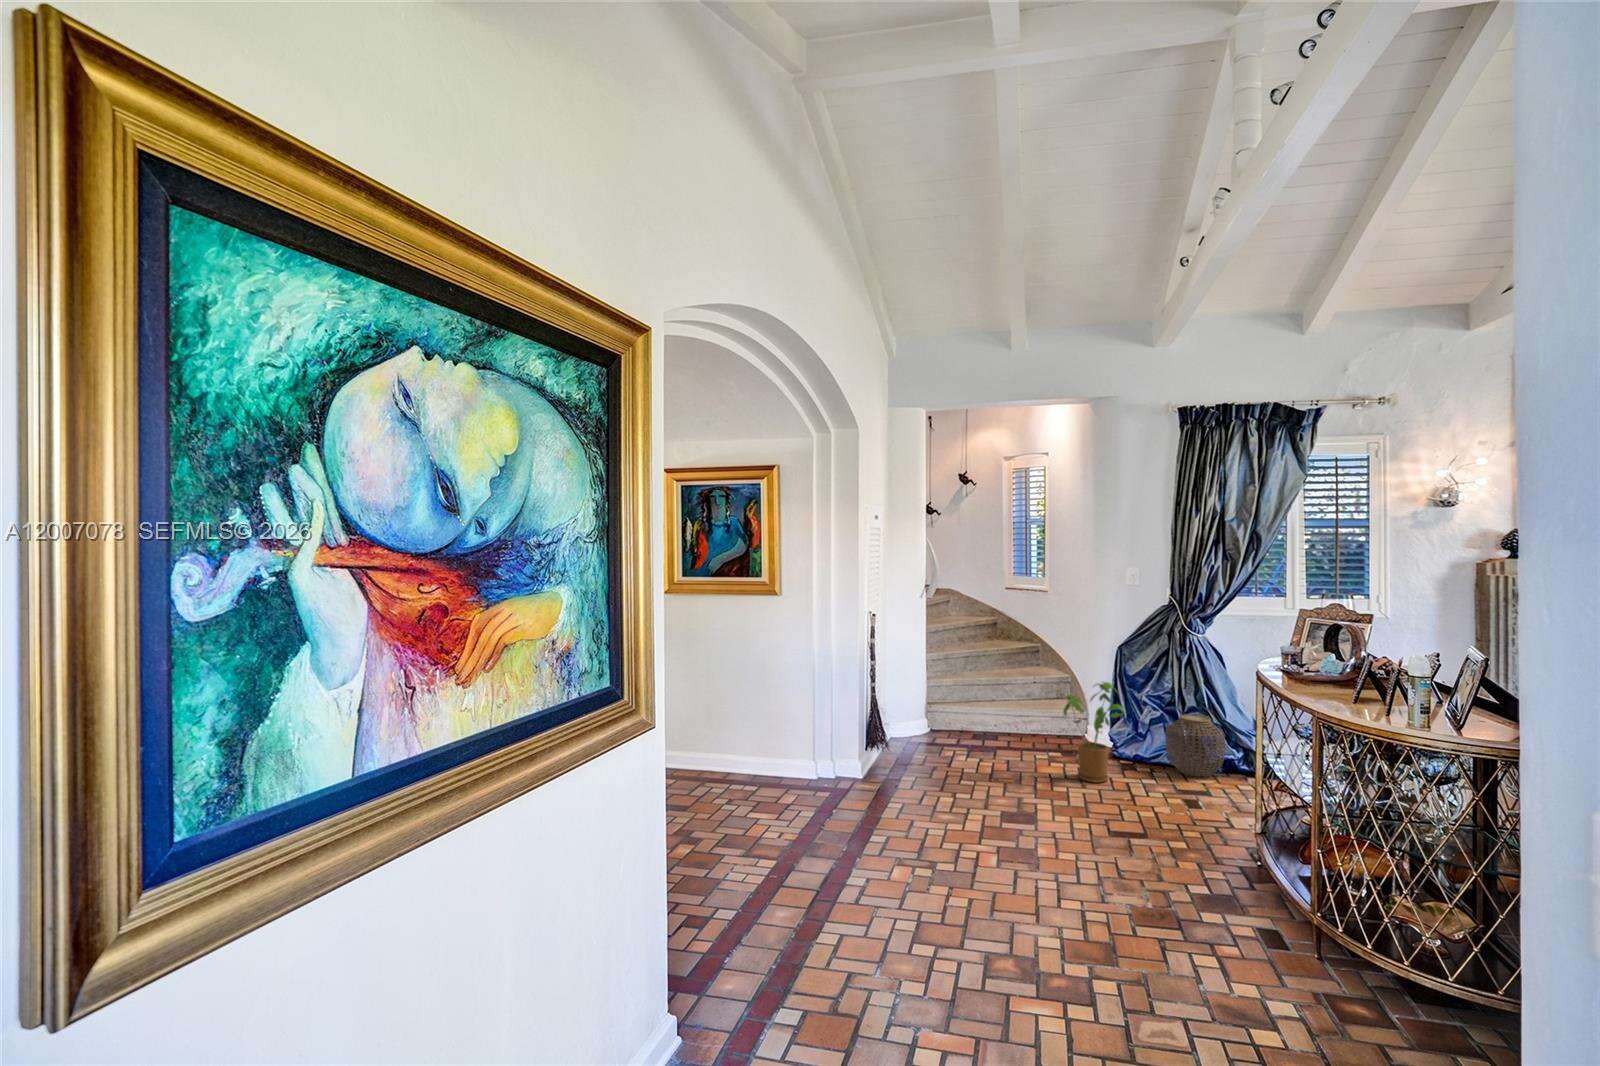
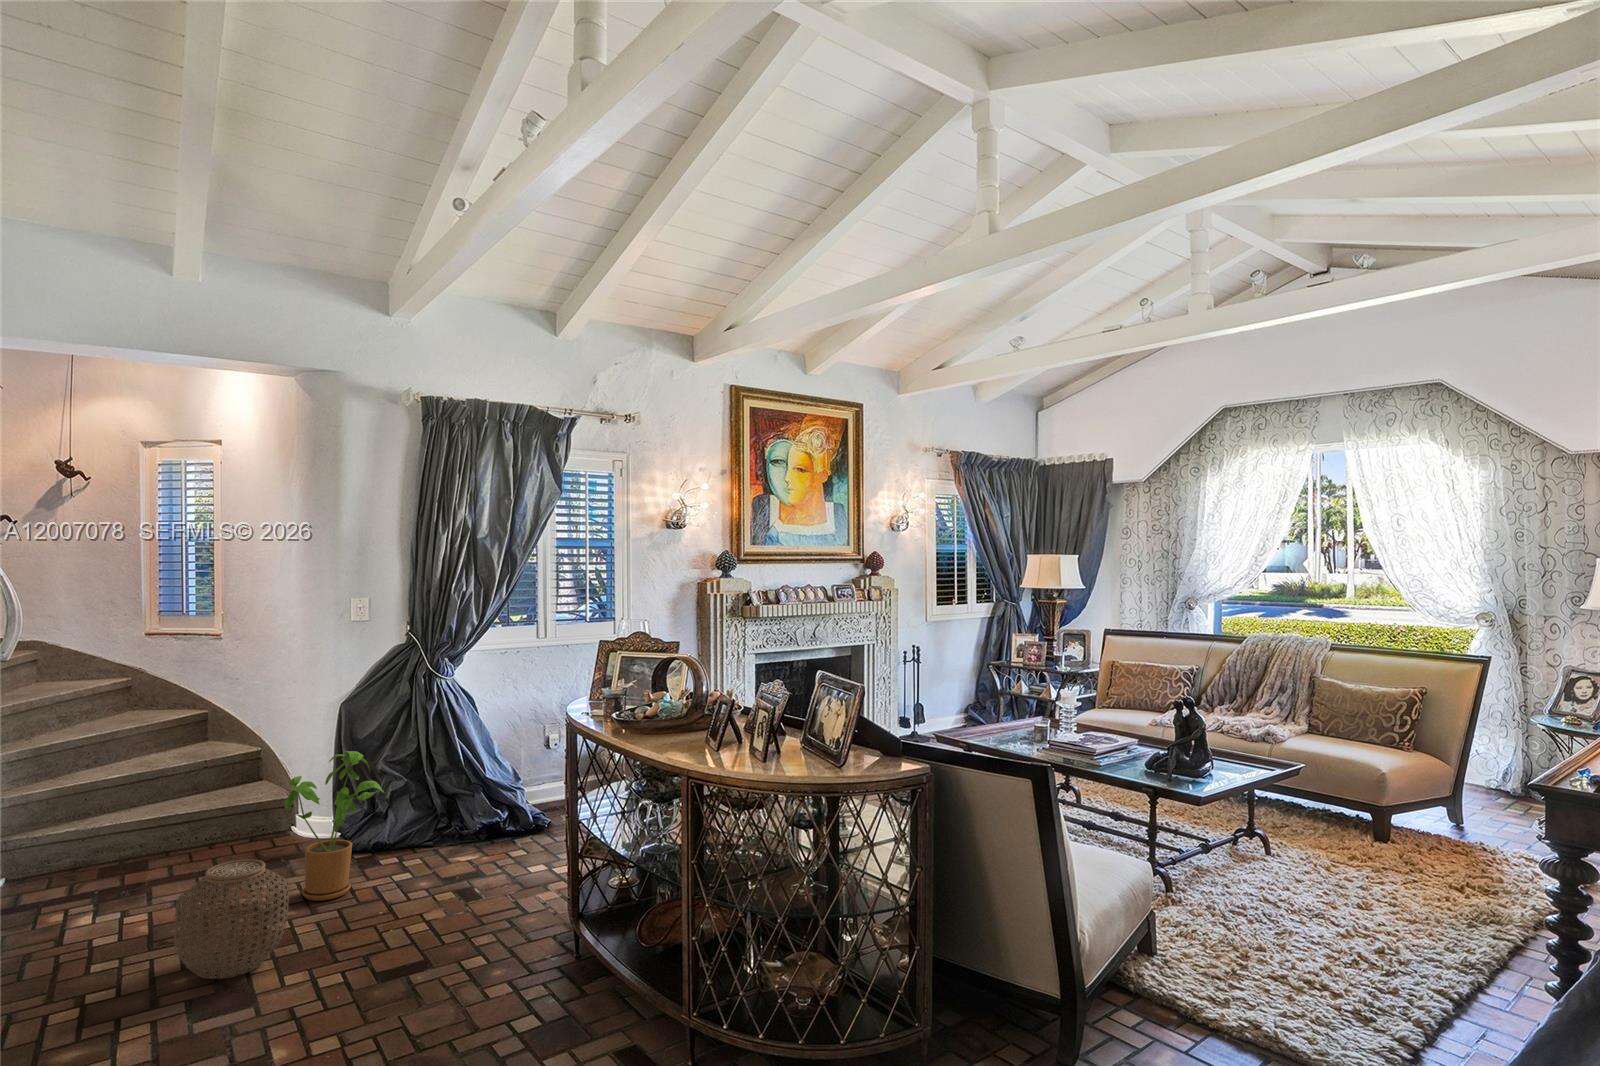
woven basket: present [1166,714,1225,777] -> present [174,859,289,979]

